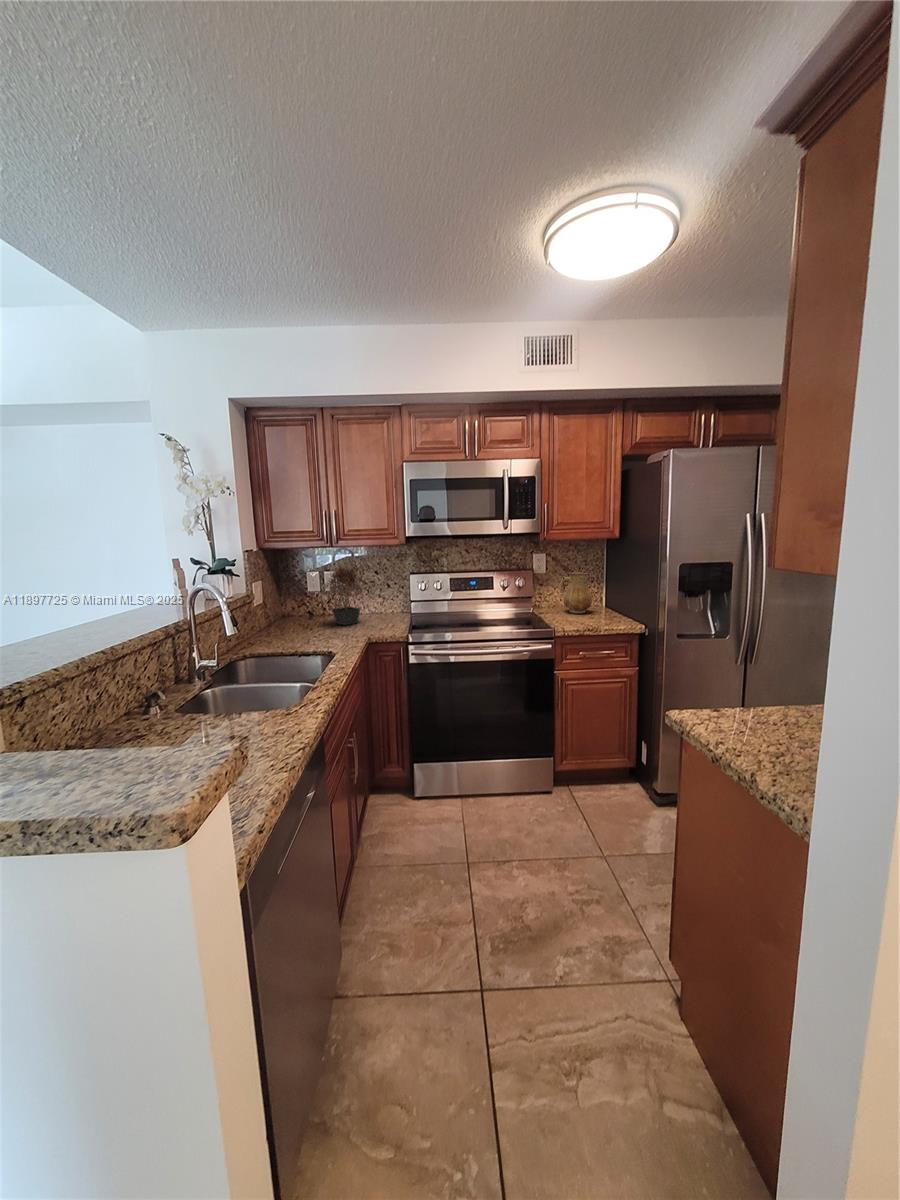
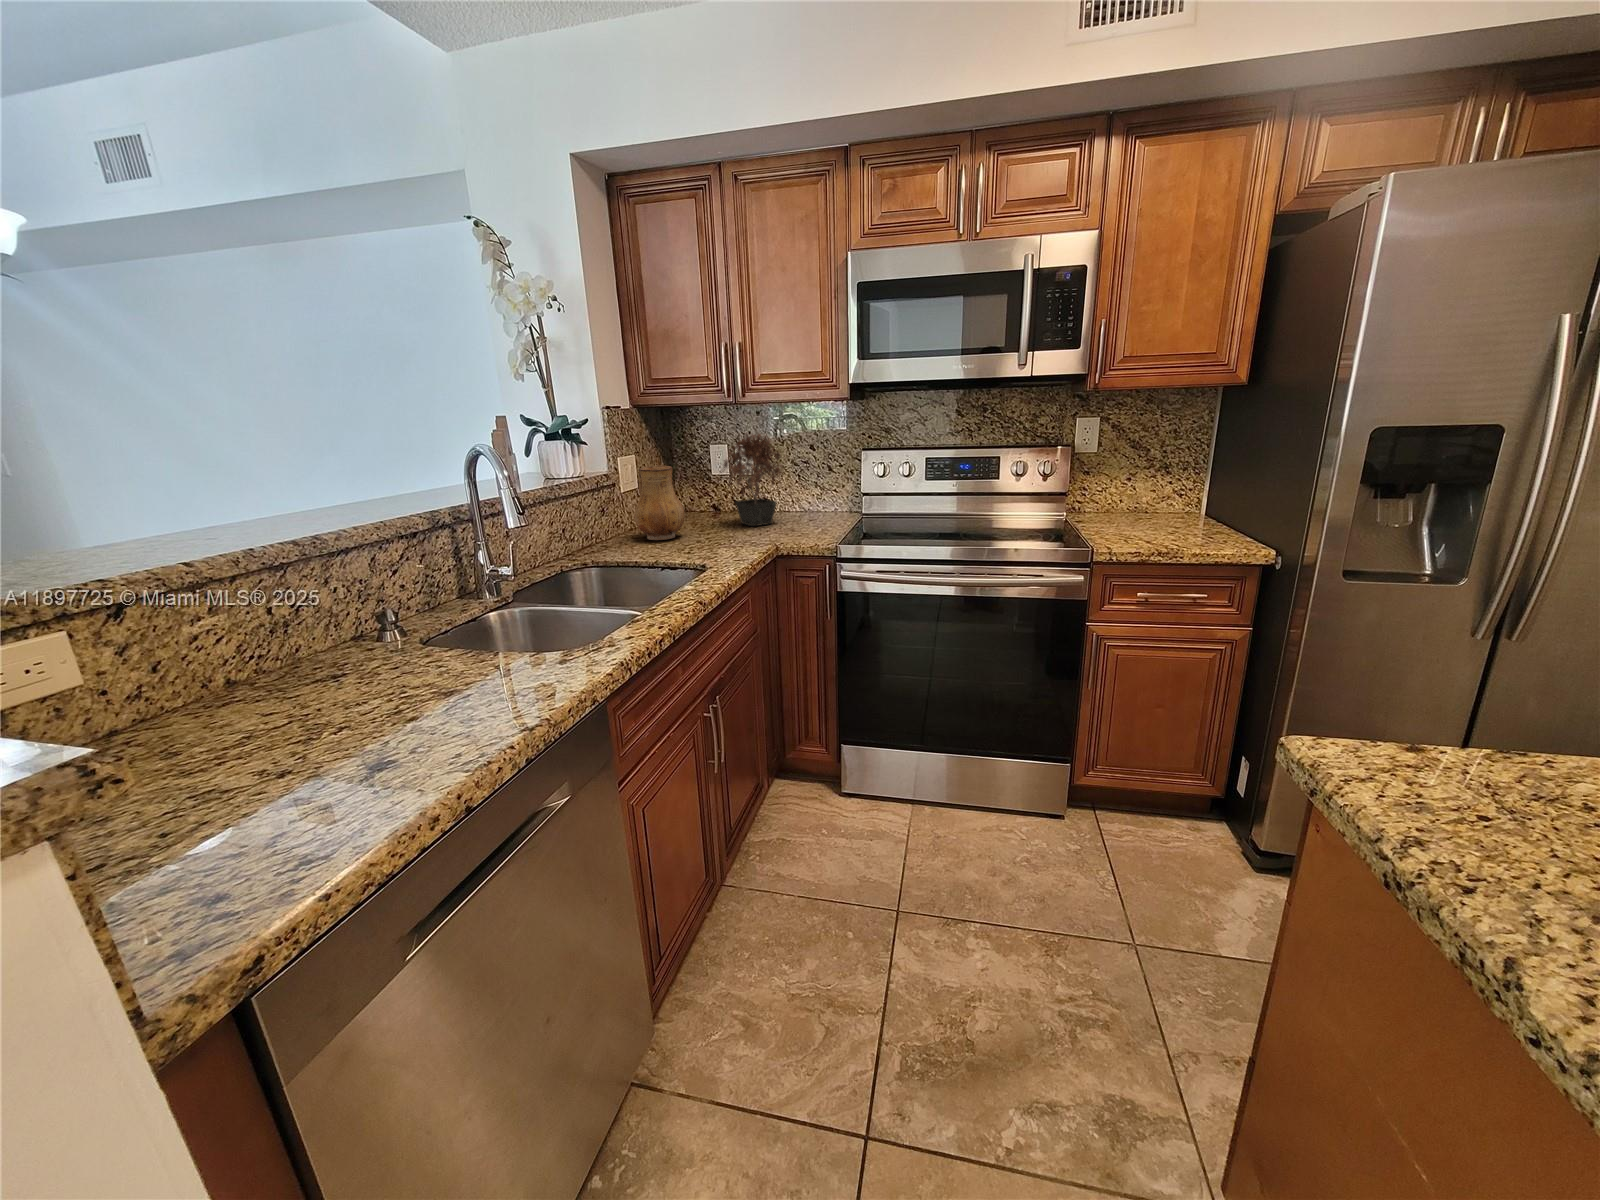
ceramic pitcher: present [560,572,593,613] -> present [634,466,685,540]

